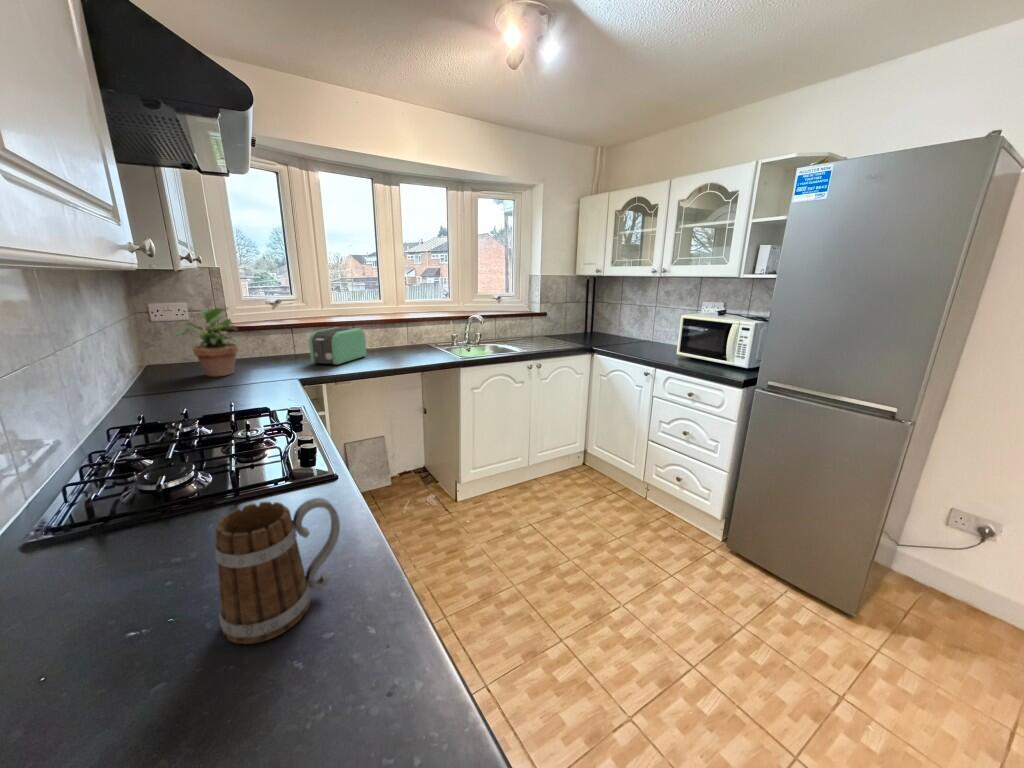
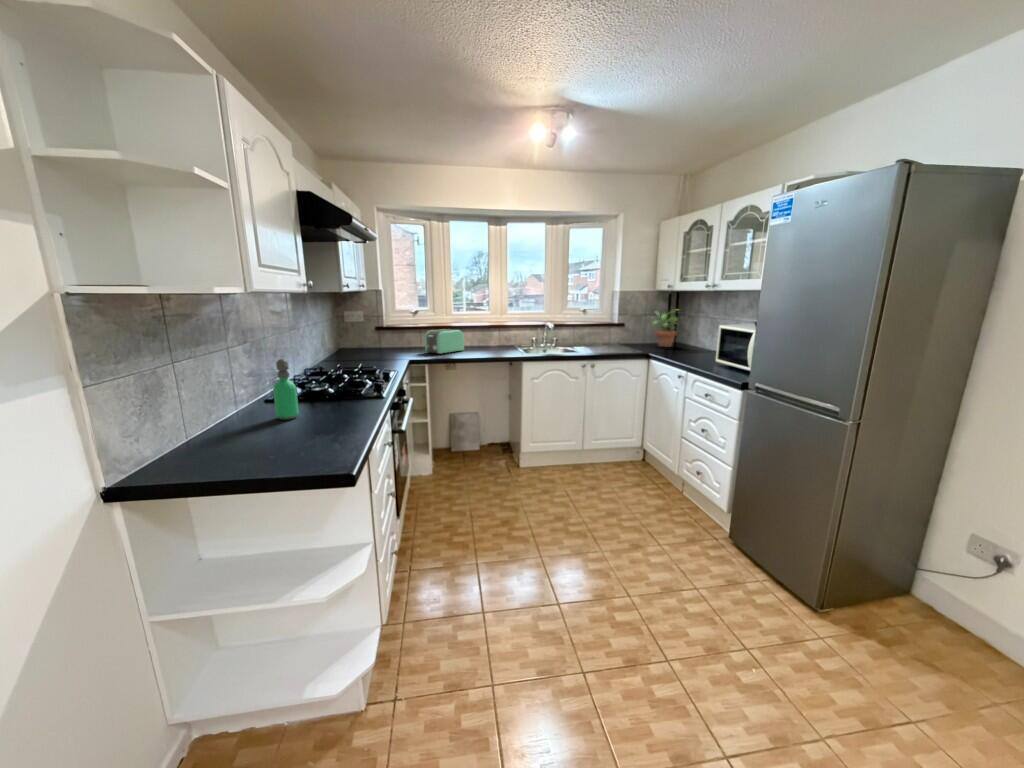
potted plant: present [174,307,238,377] -> present [653,312,677,347]
soap dispenser: none [66,469,163,642] -> present [273,359,299,420]
mug: present [215,498,340,644] -> none [310,379,355,426]

